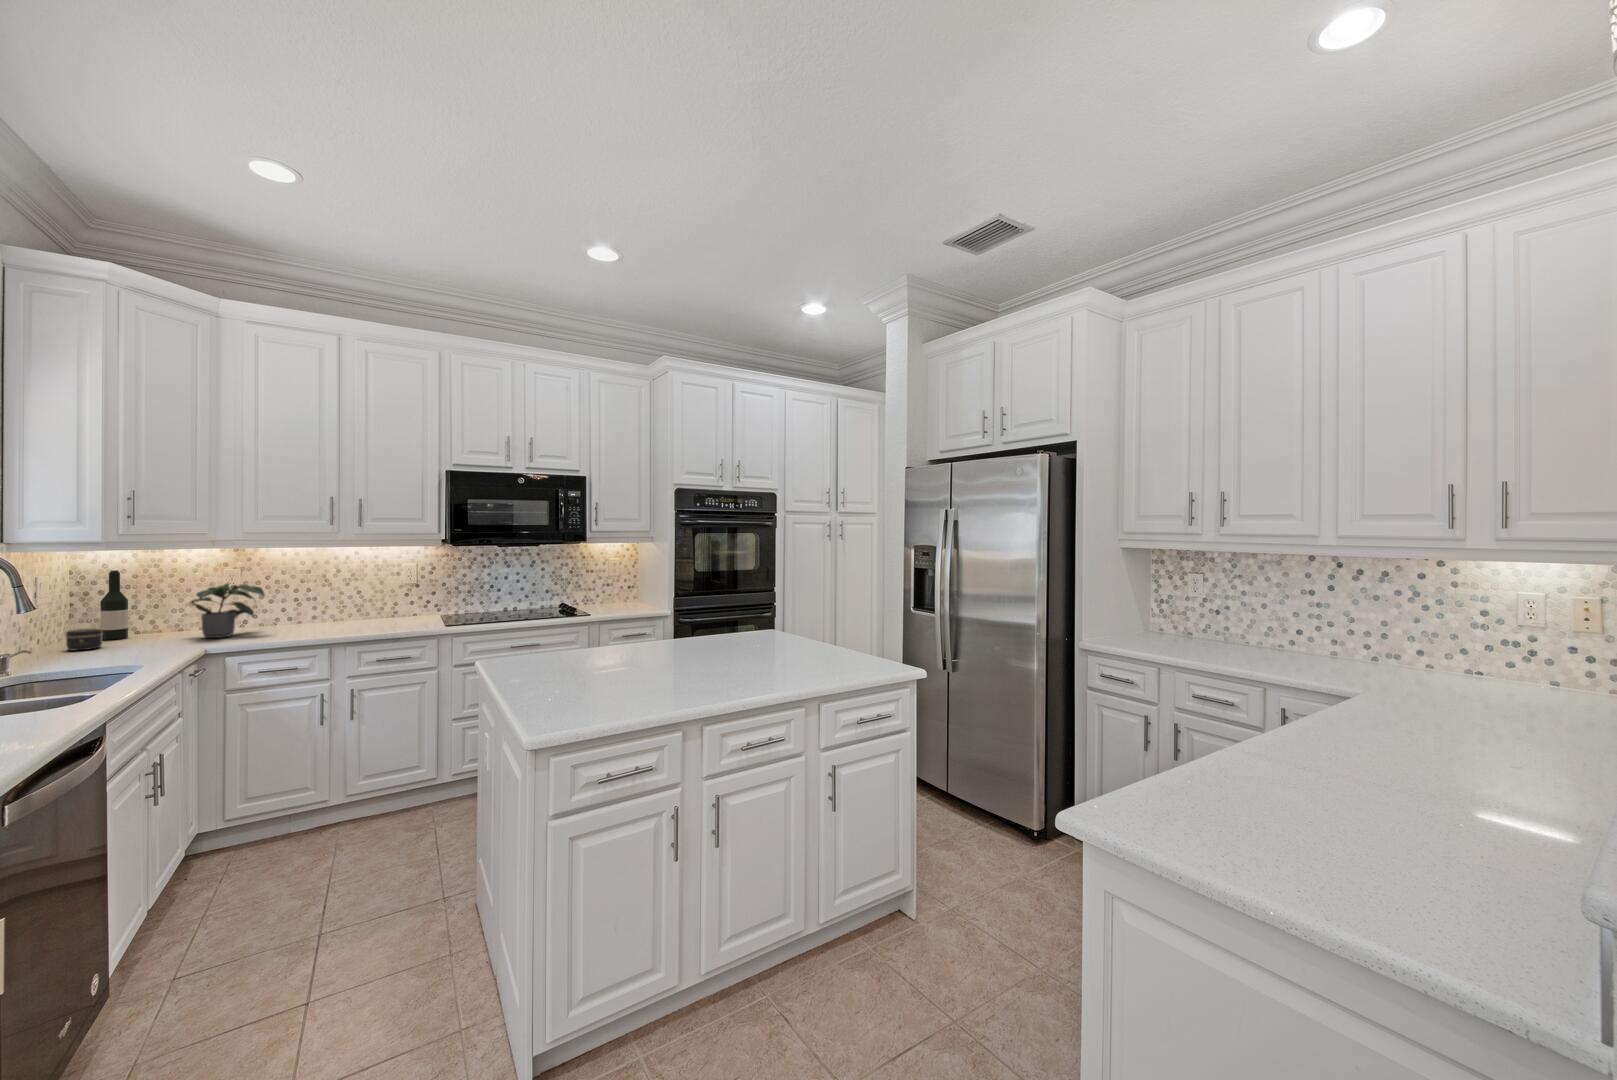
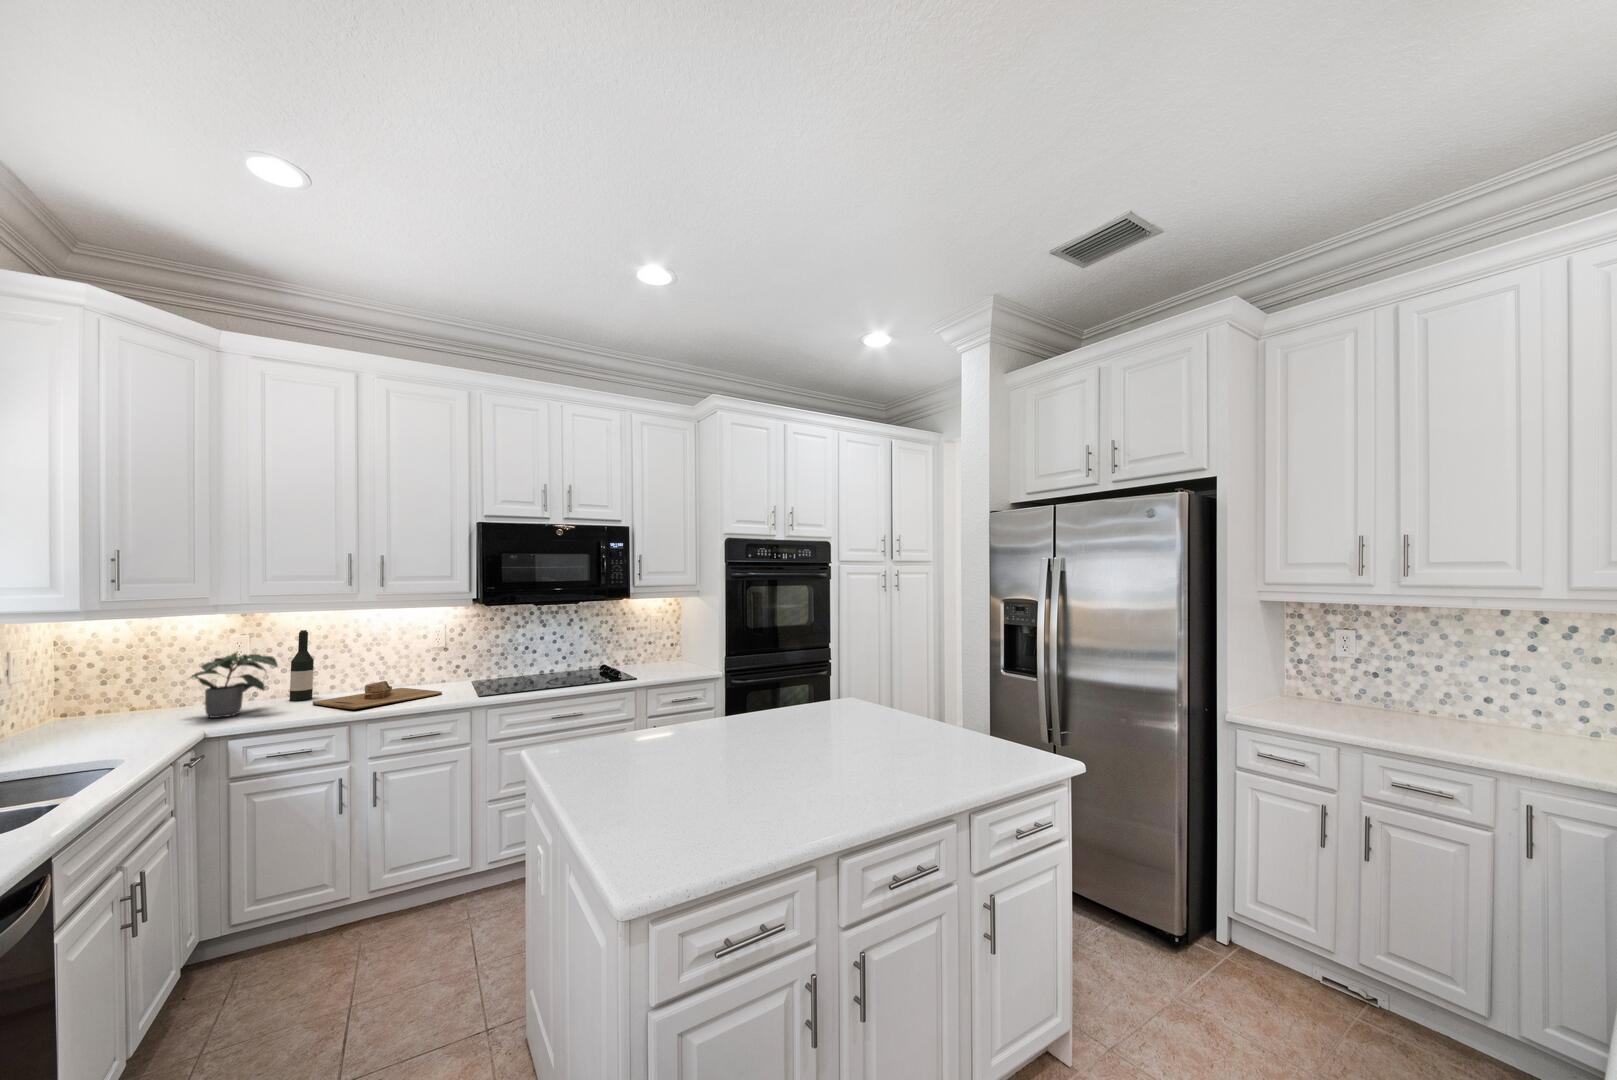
wine bottle: present [101,570,128,640] -> present [290,630,314,701]
cutting board: none [298,611,414,634] -> present [312,681,442,709]
jar: present [66,628,102,650] -> none [49,710,91,737]

